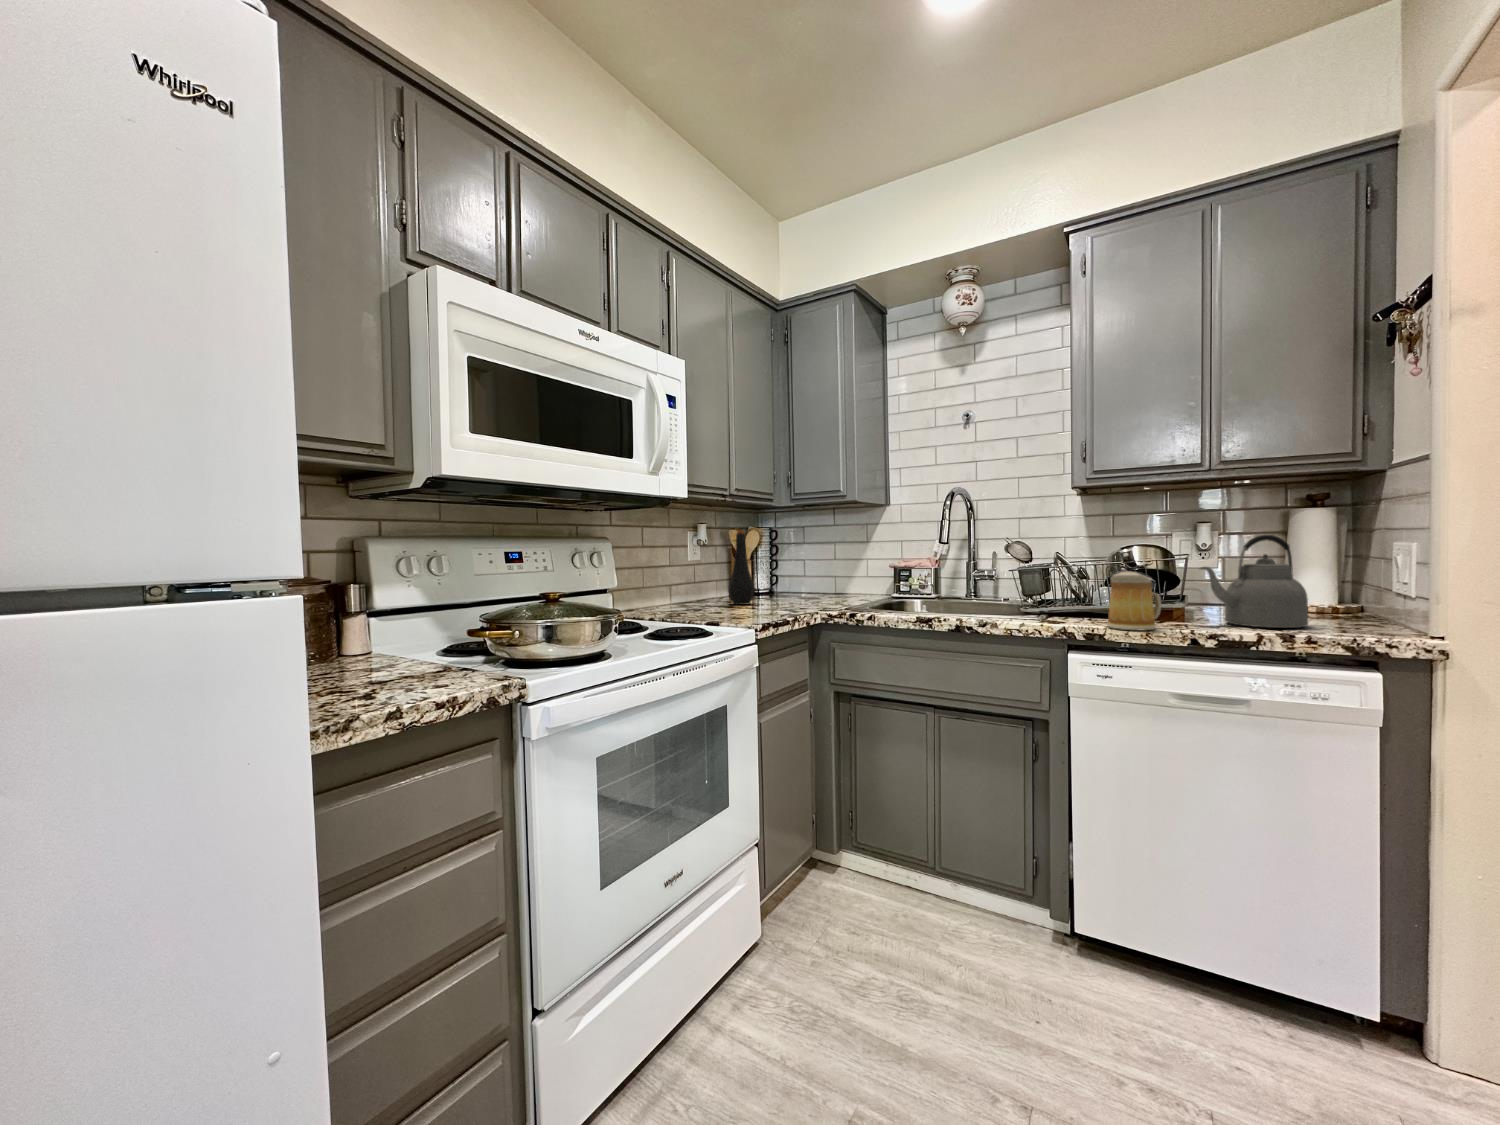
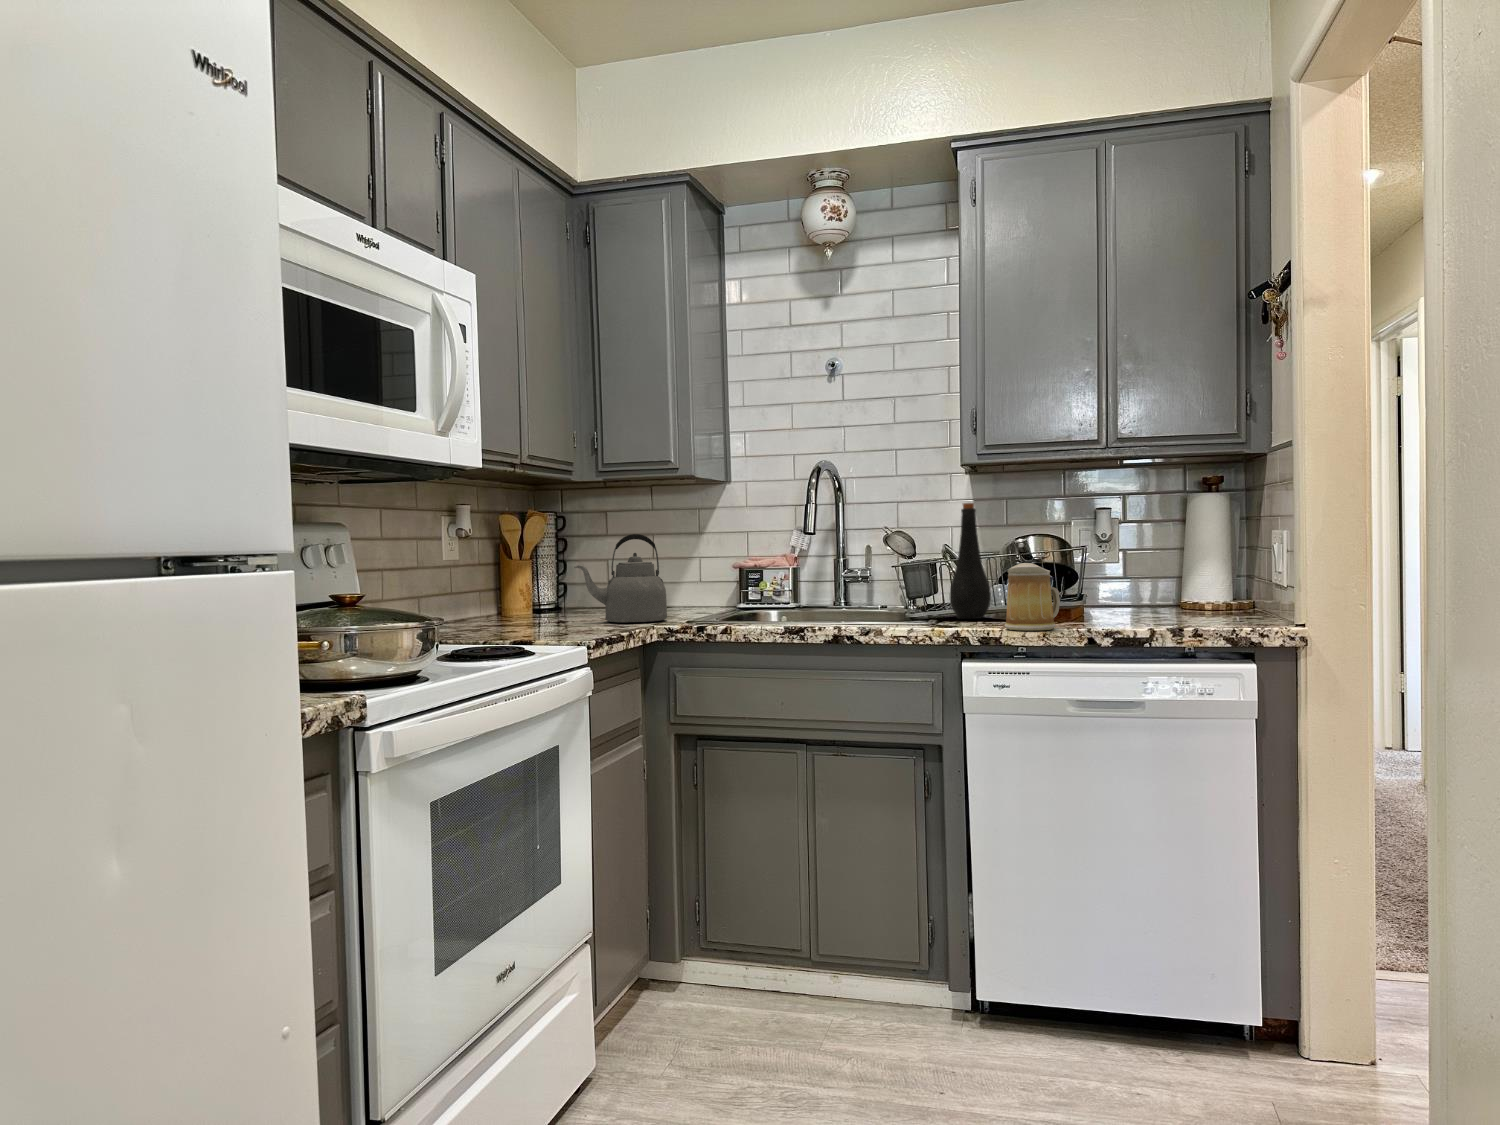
bottle: present [728,530,754,605] -> present [950,503,991,619]
kettle: present [1200,535,1308,628] -> present [574,534,667,622]

